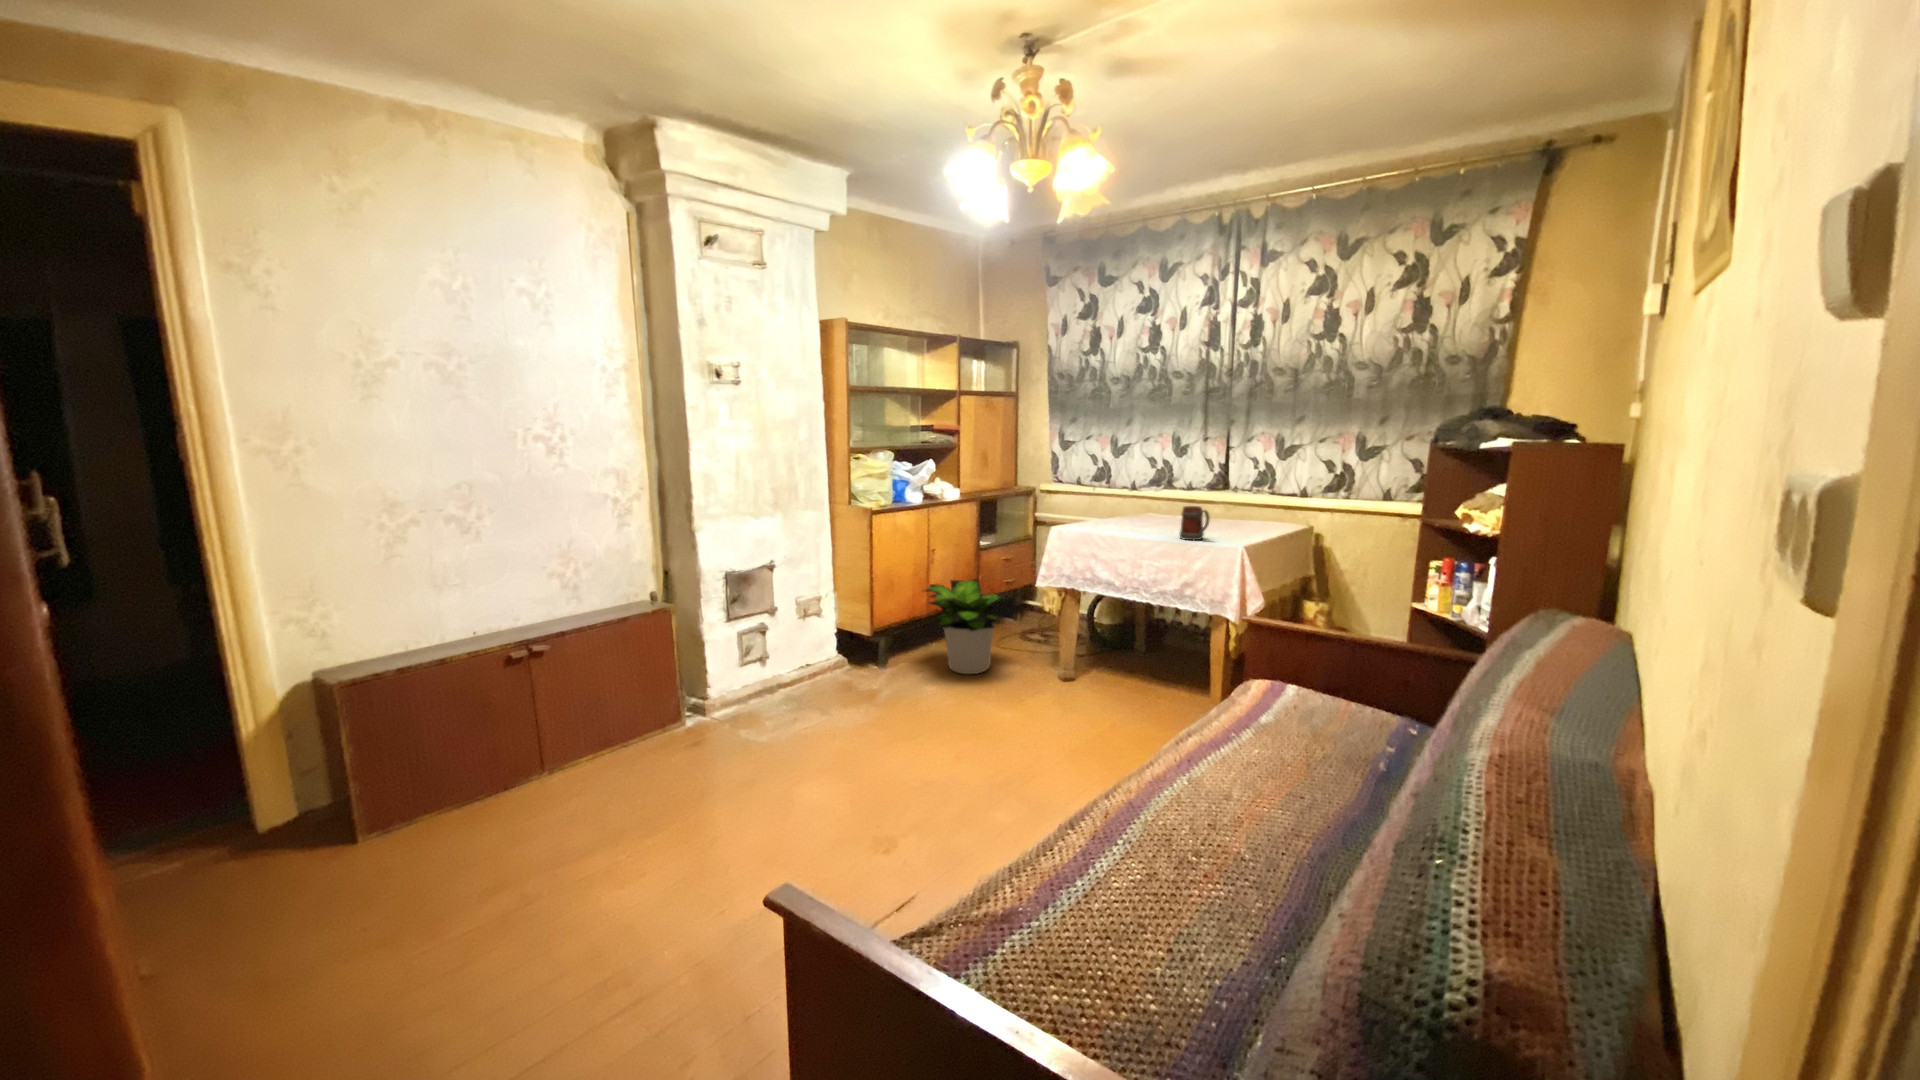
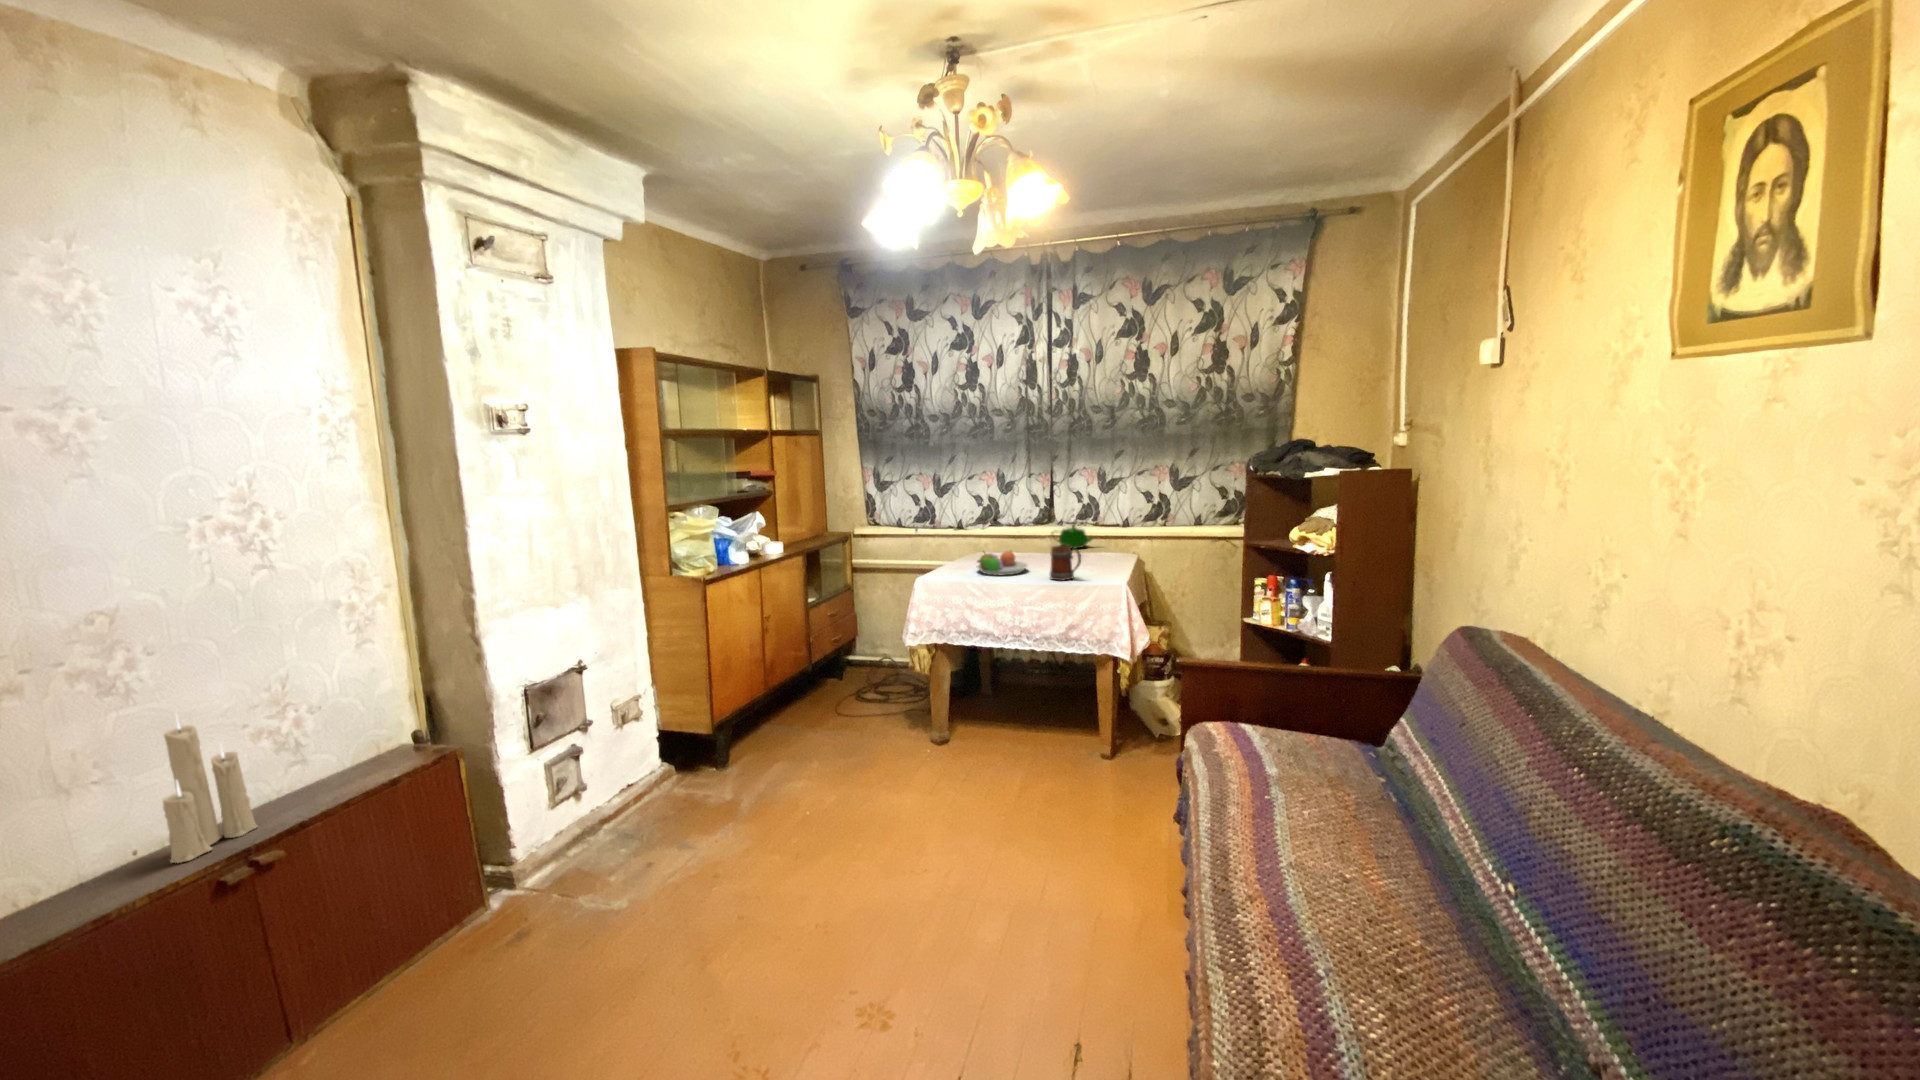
teapot: none [1223,491,1274,517] -> present [1054,524,1092,549]
fruit bowl: none [1115,507,1169,532] -> present [977,551,1027,575]
candle: none [506,544,555,639] -> present [163,717,257,863]
potted plant: present [925,579,1007,674] -> none [755,643,873,757]

